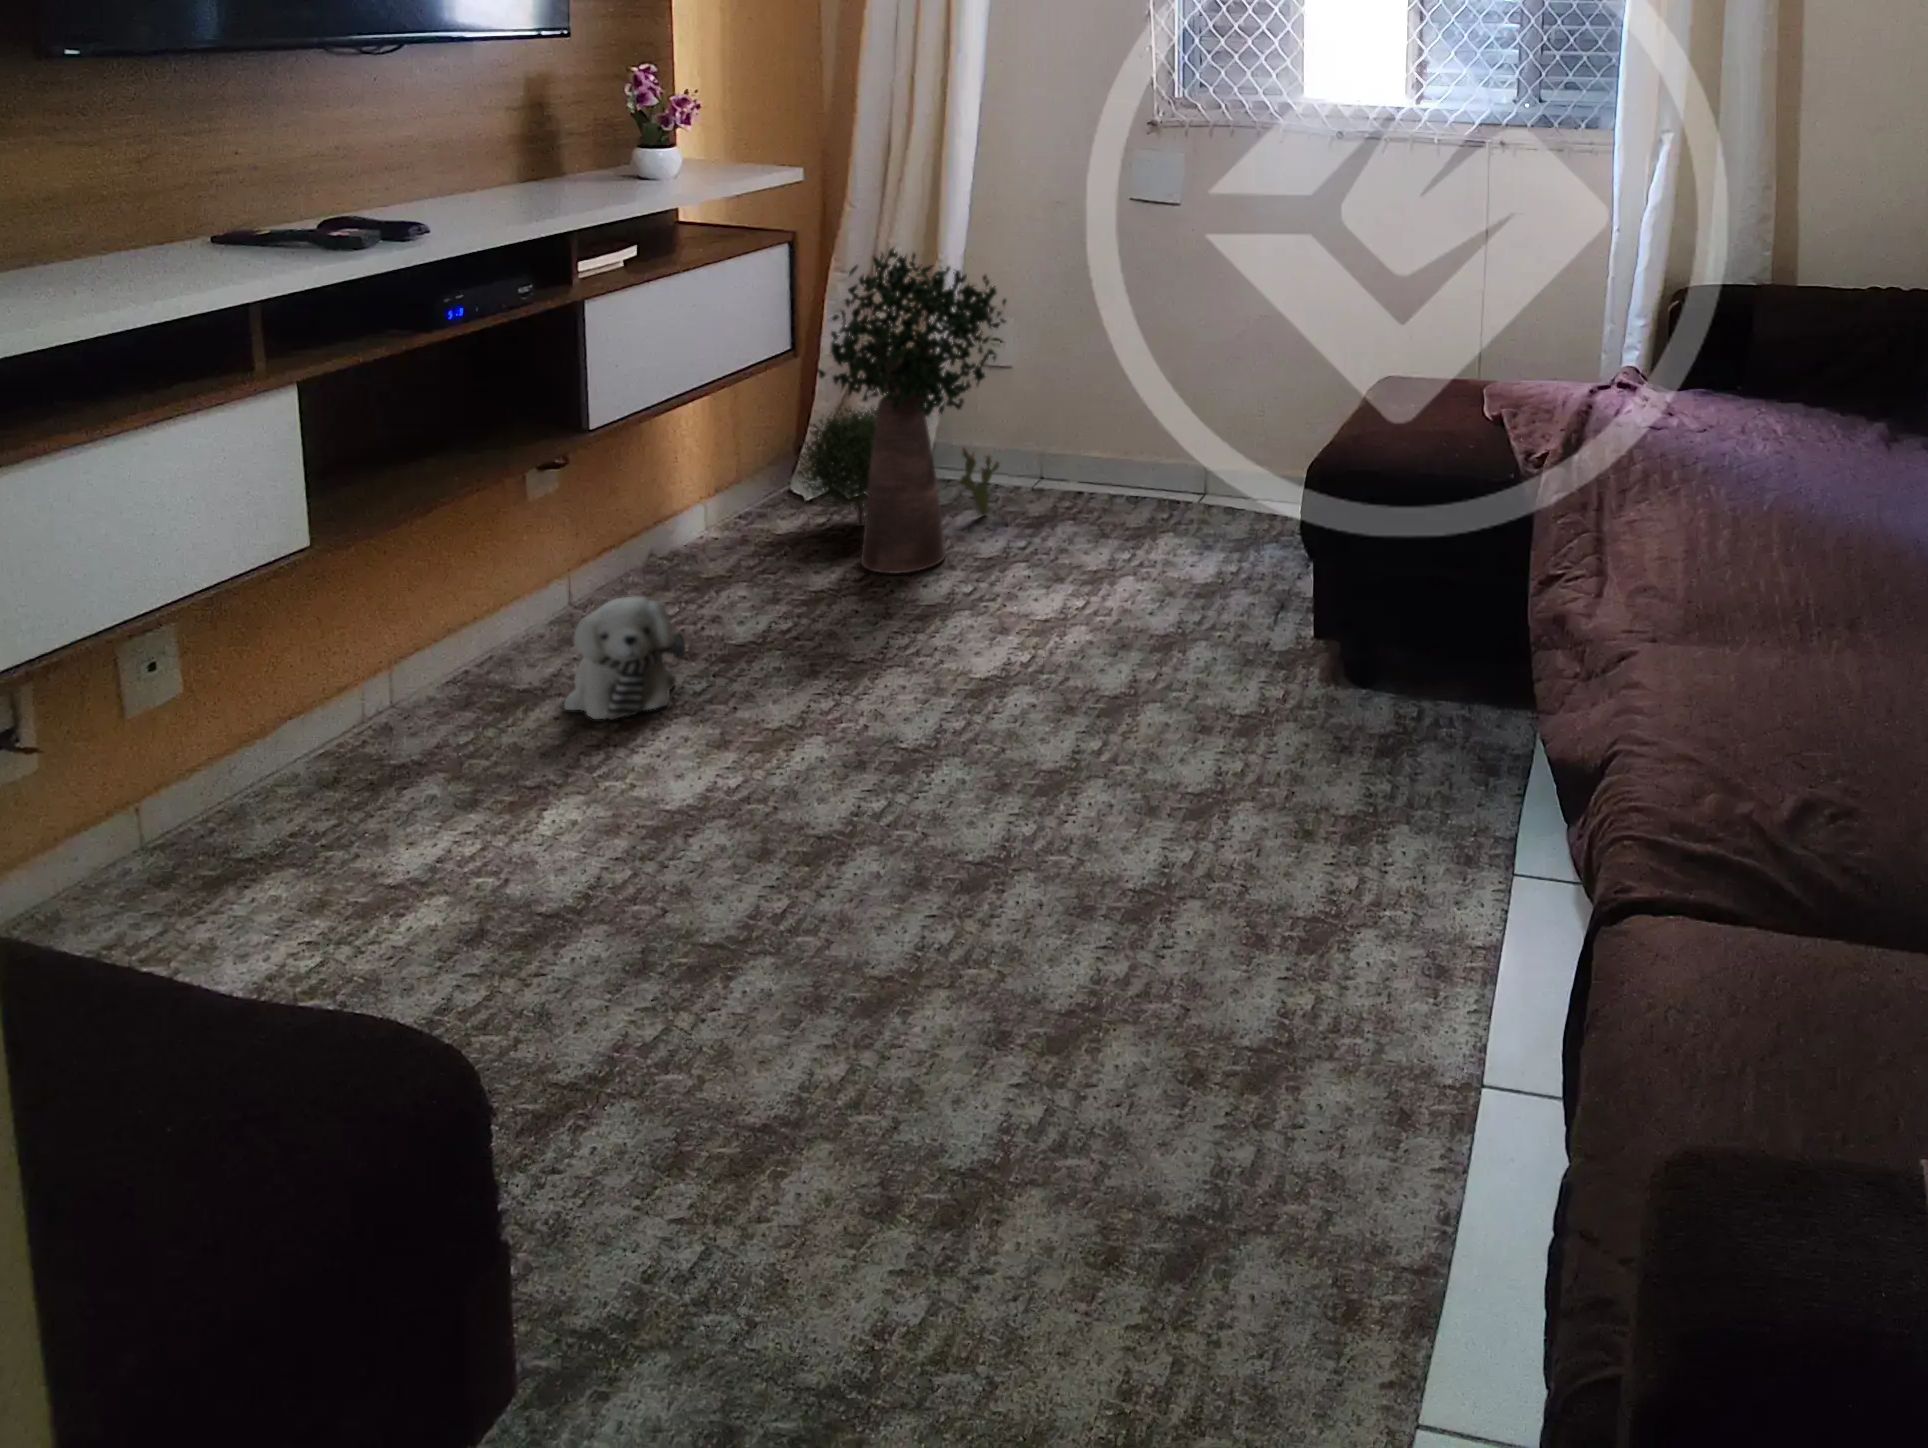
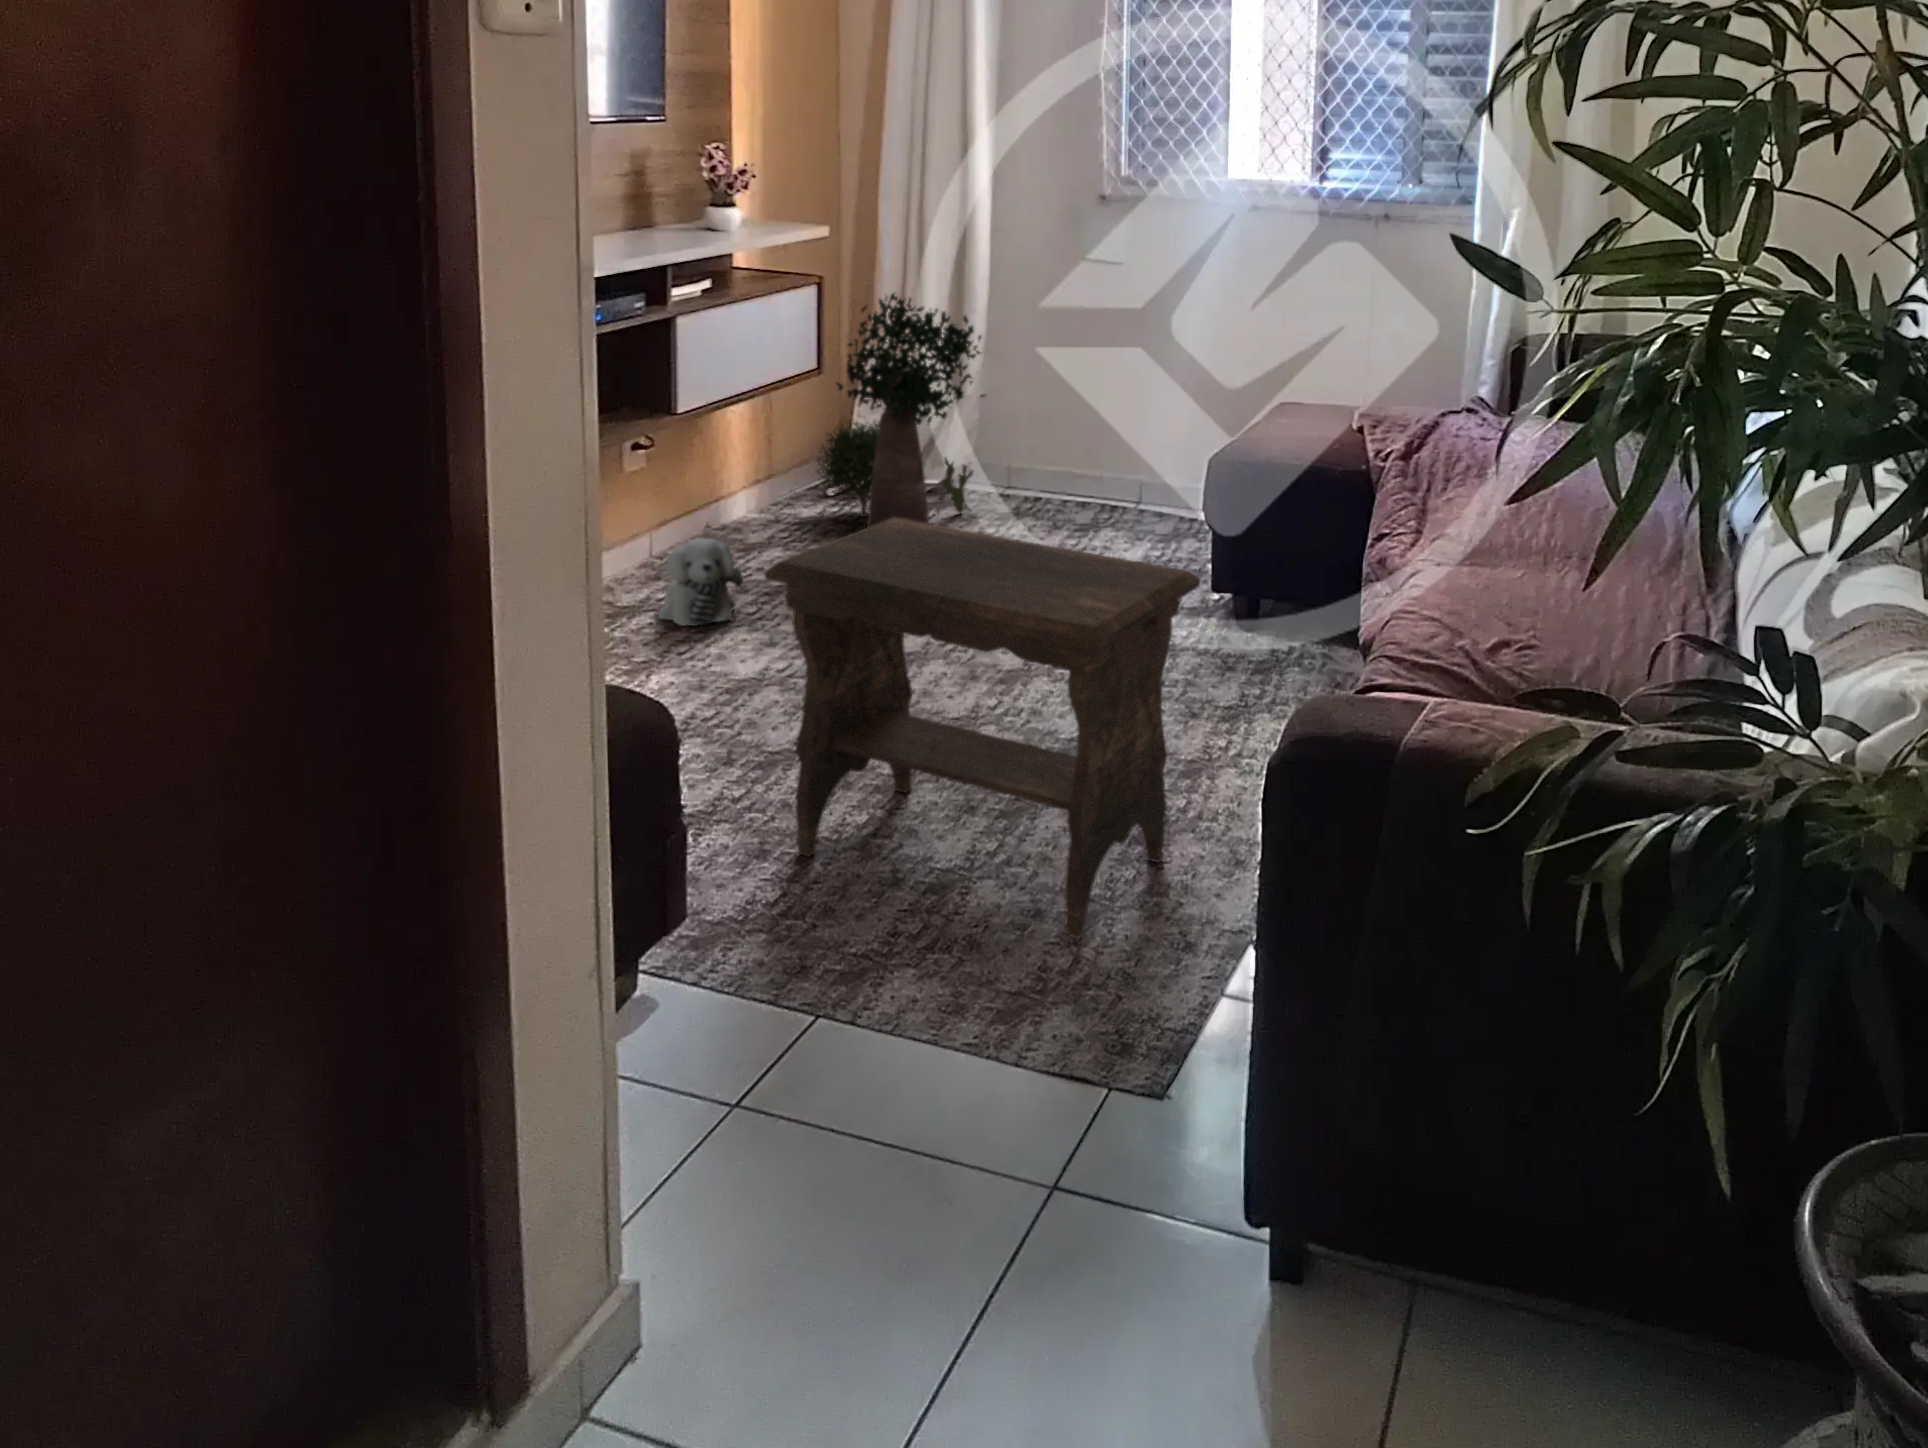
footstool: none [659,616,1345,1328] -> present [765,517,1200,938]

